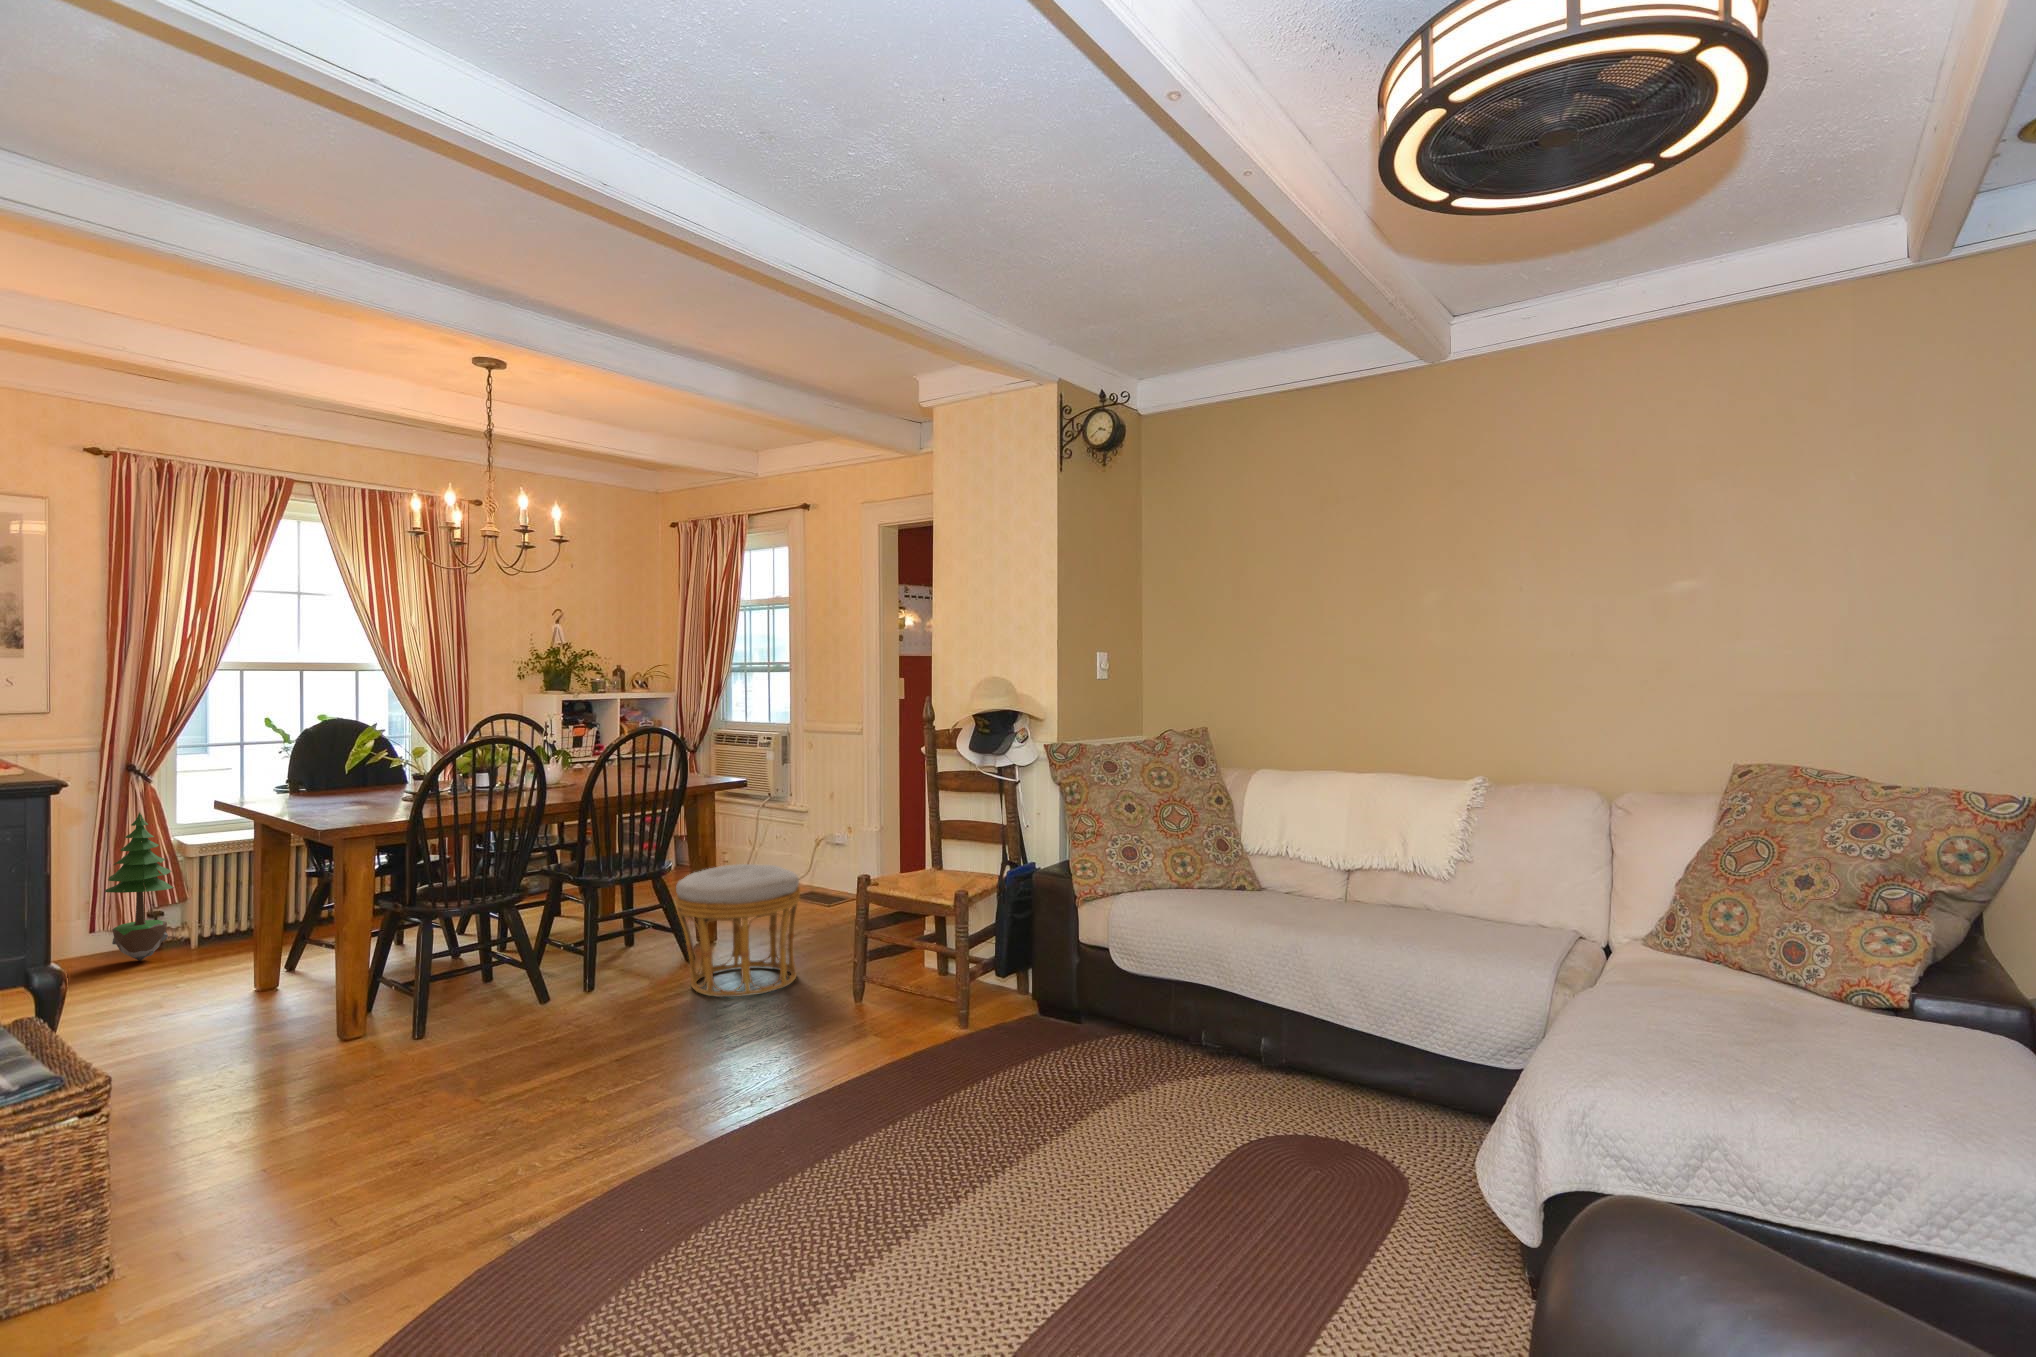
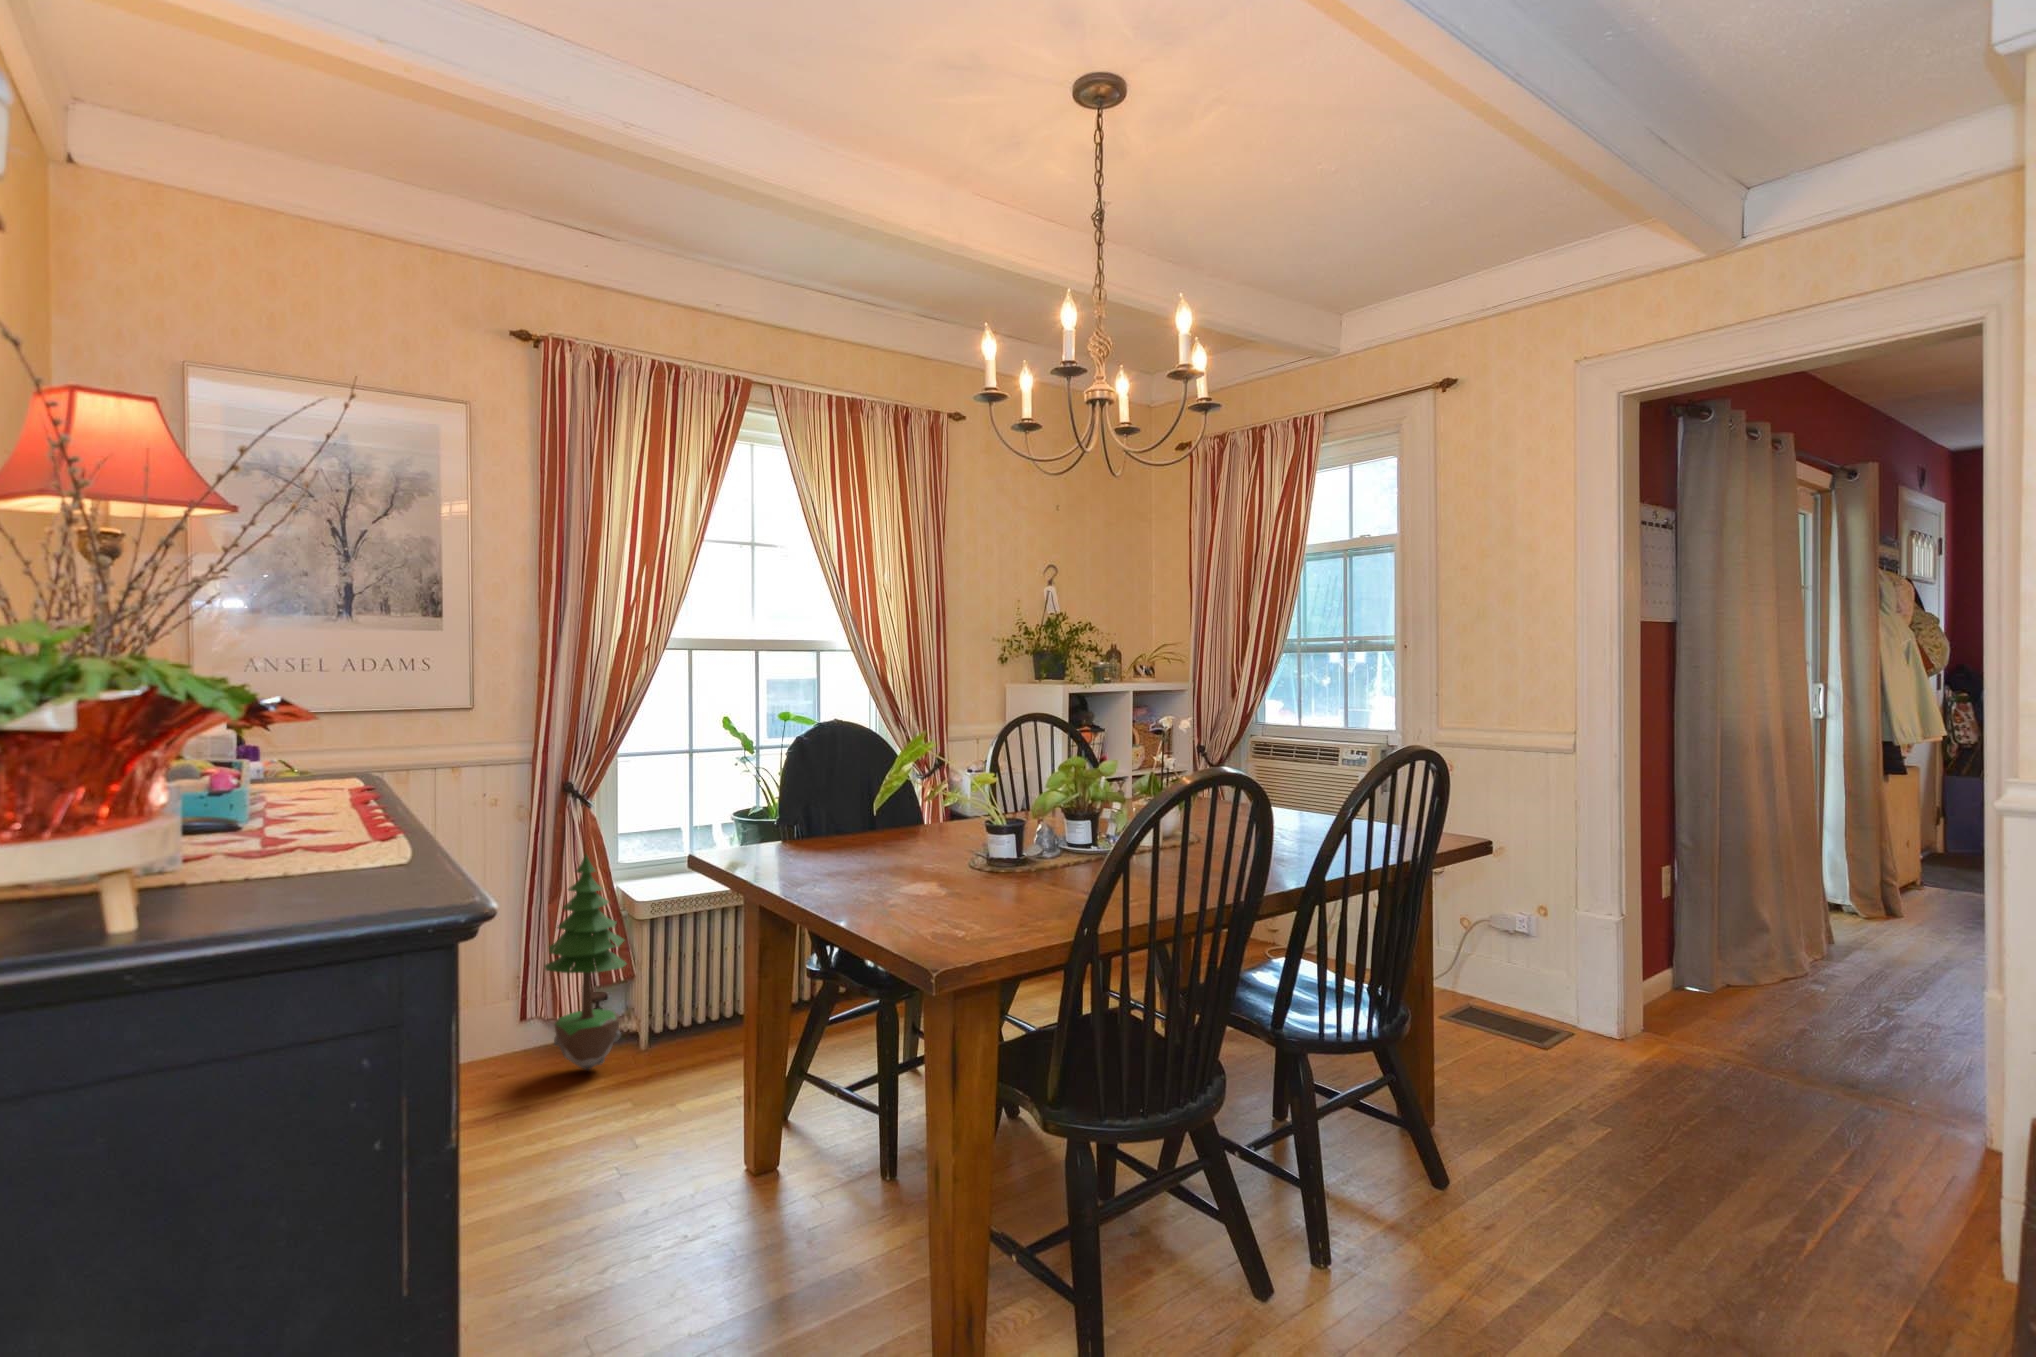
ottoman: present [676,864,800,997] -> none [1491,985,1758,1274]

